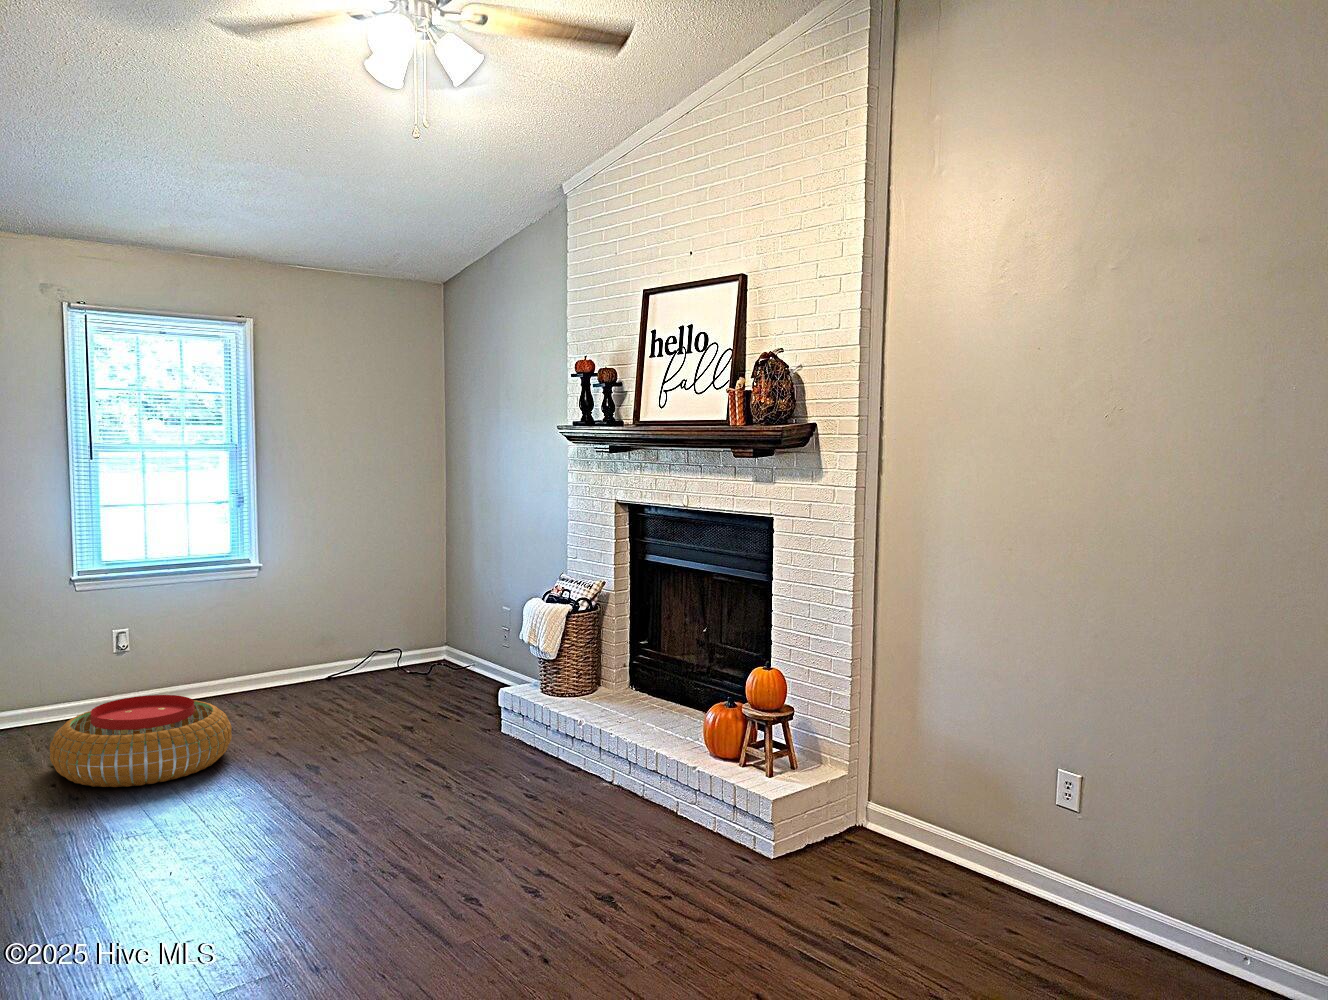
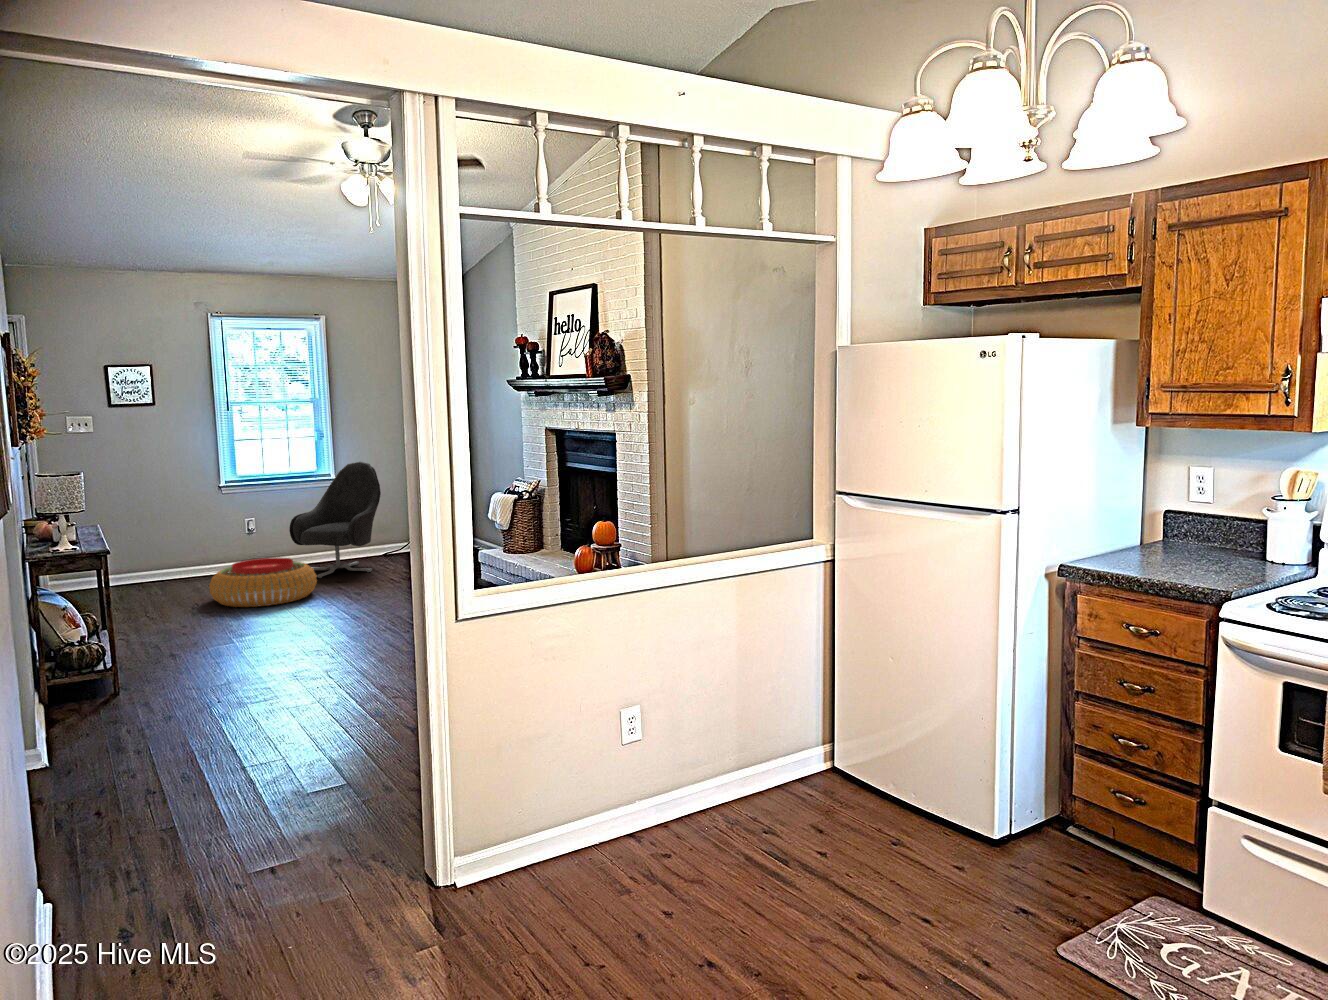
armchair: none [183,536,326,720] -> present [289,462,381,578]

